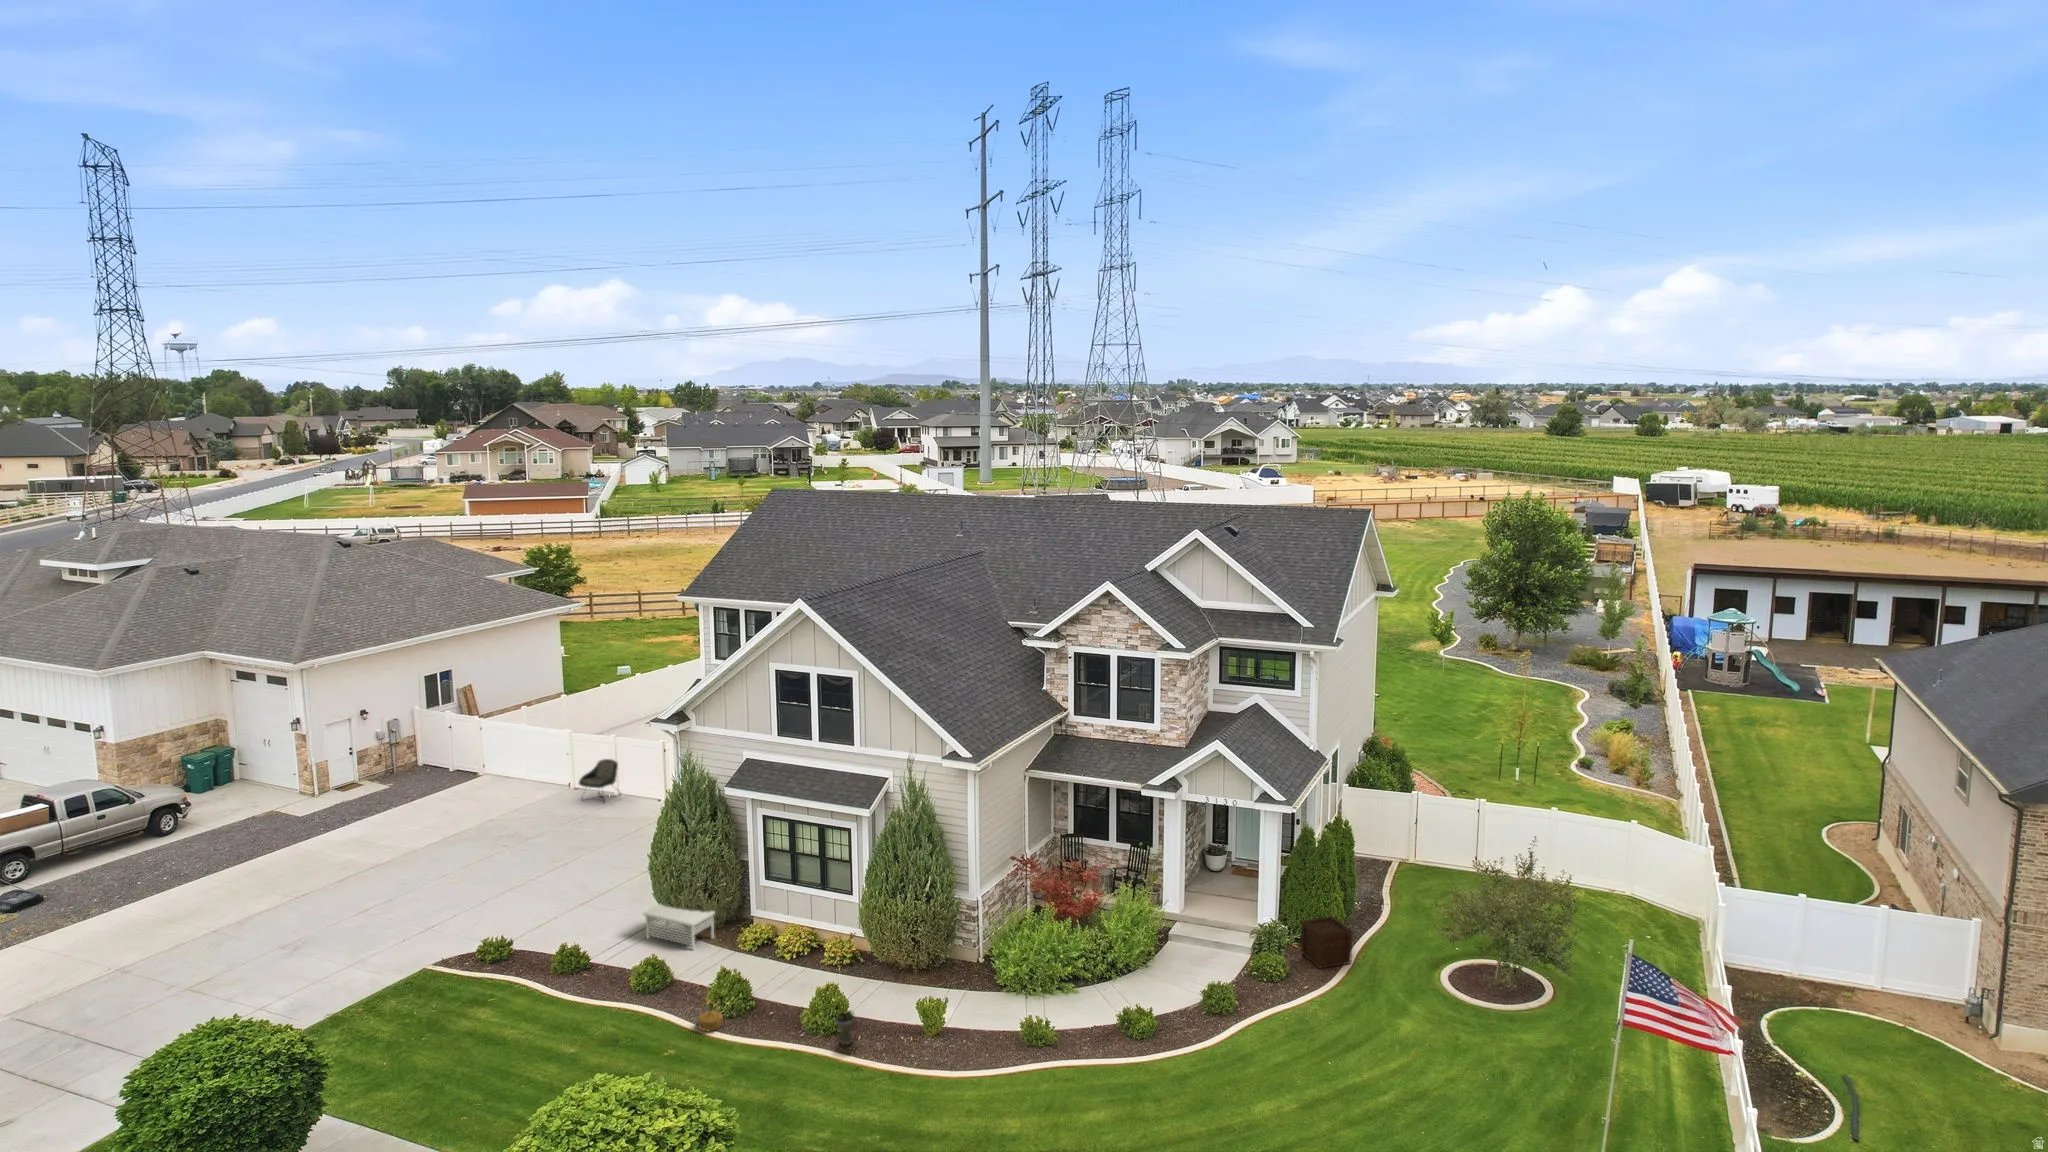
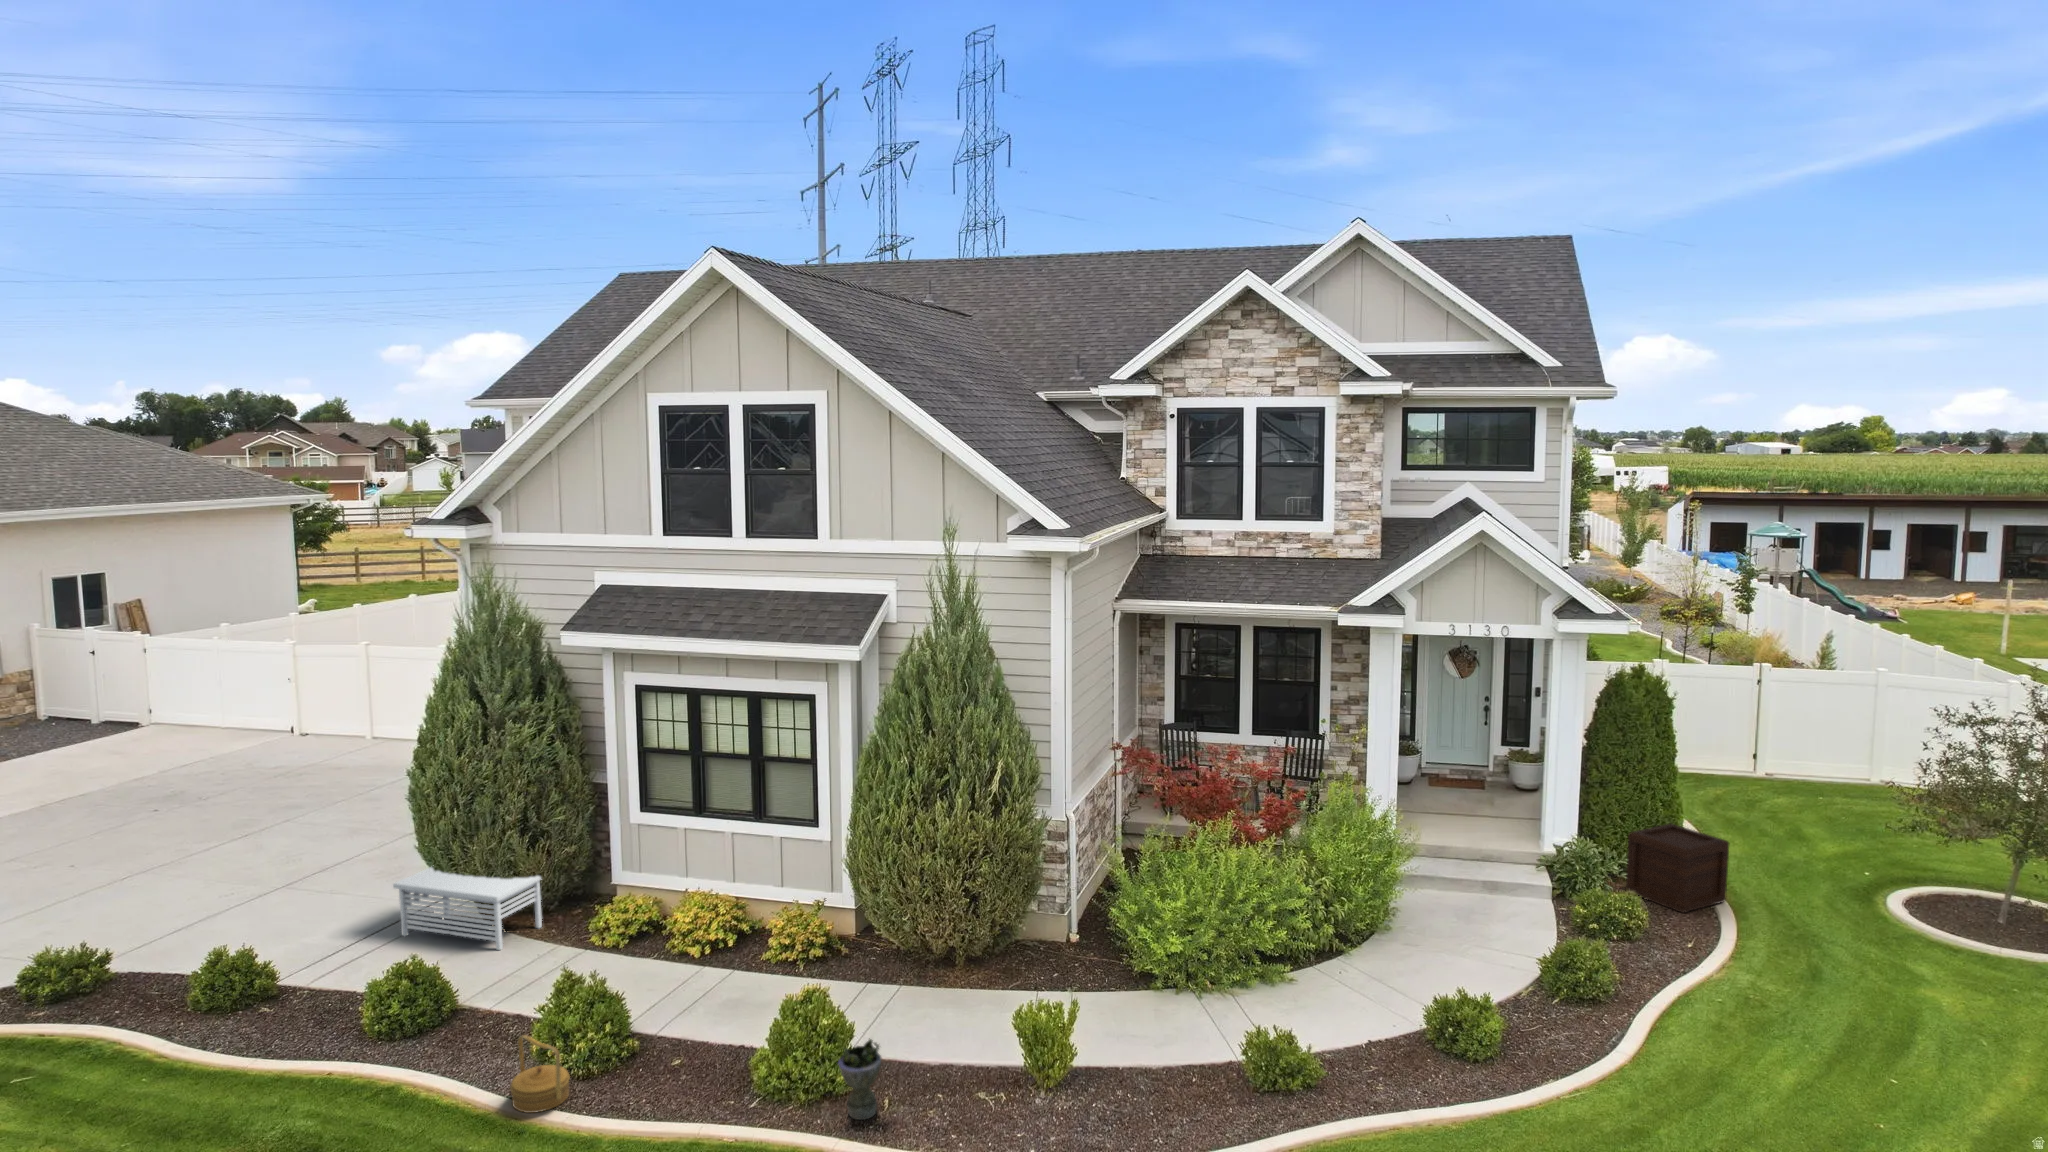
lounge chair: present [579,759,619,795] -> none [300,678,376,747]

